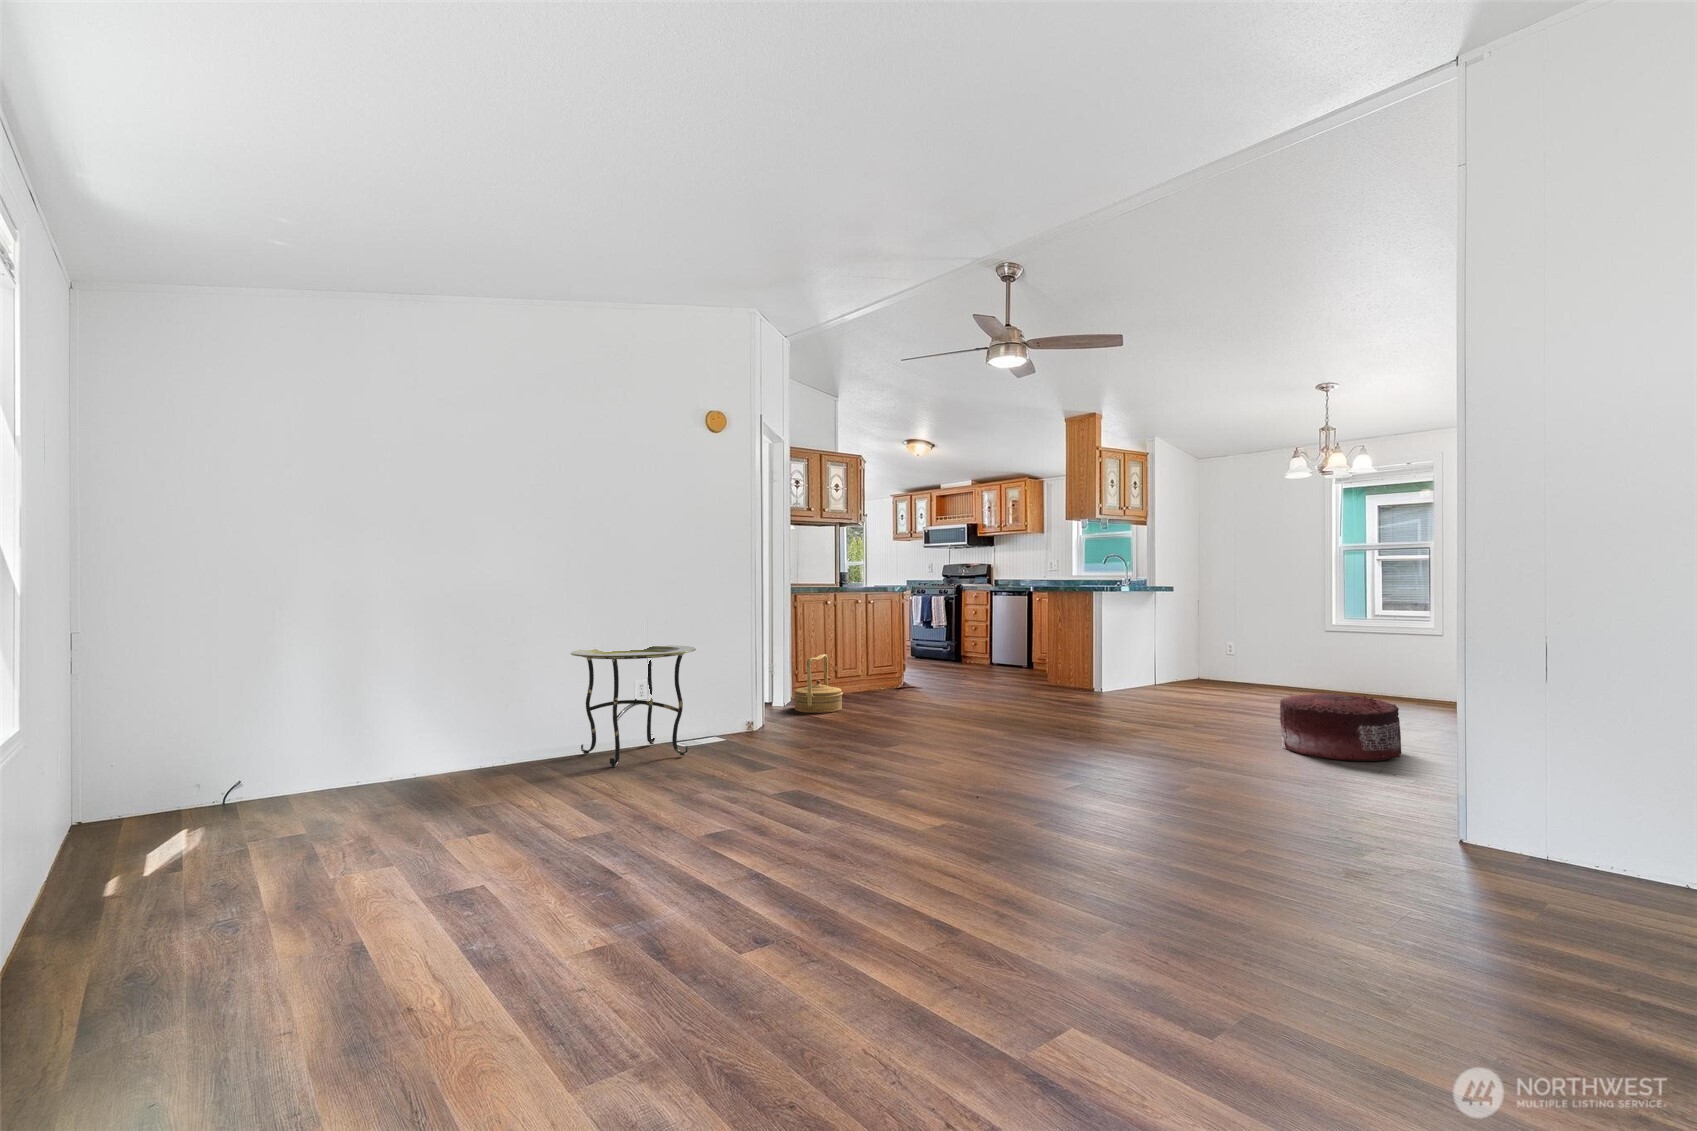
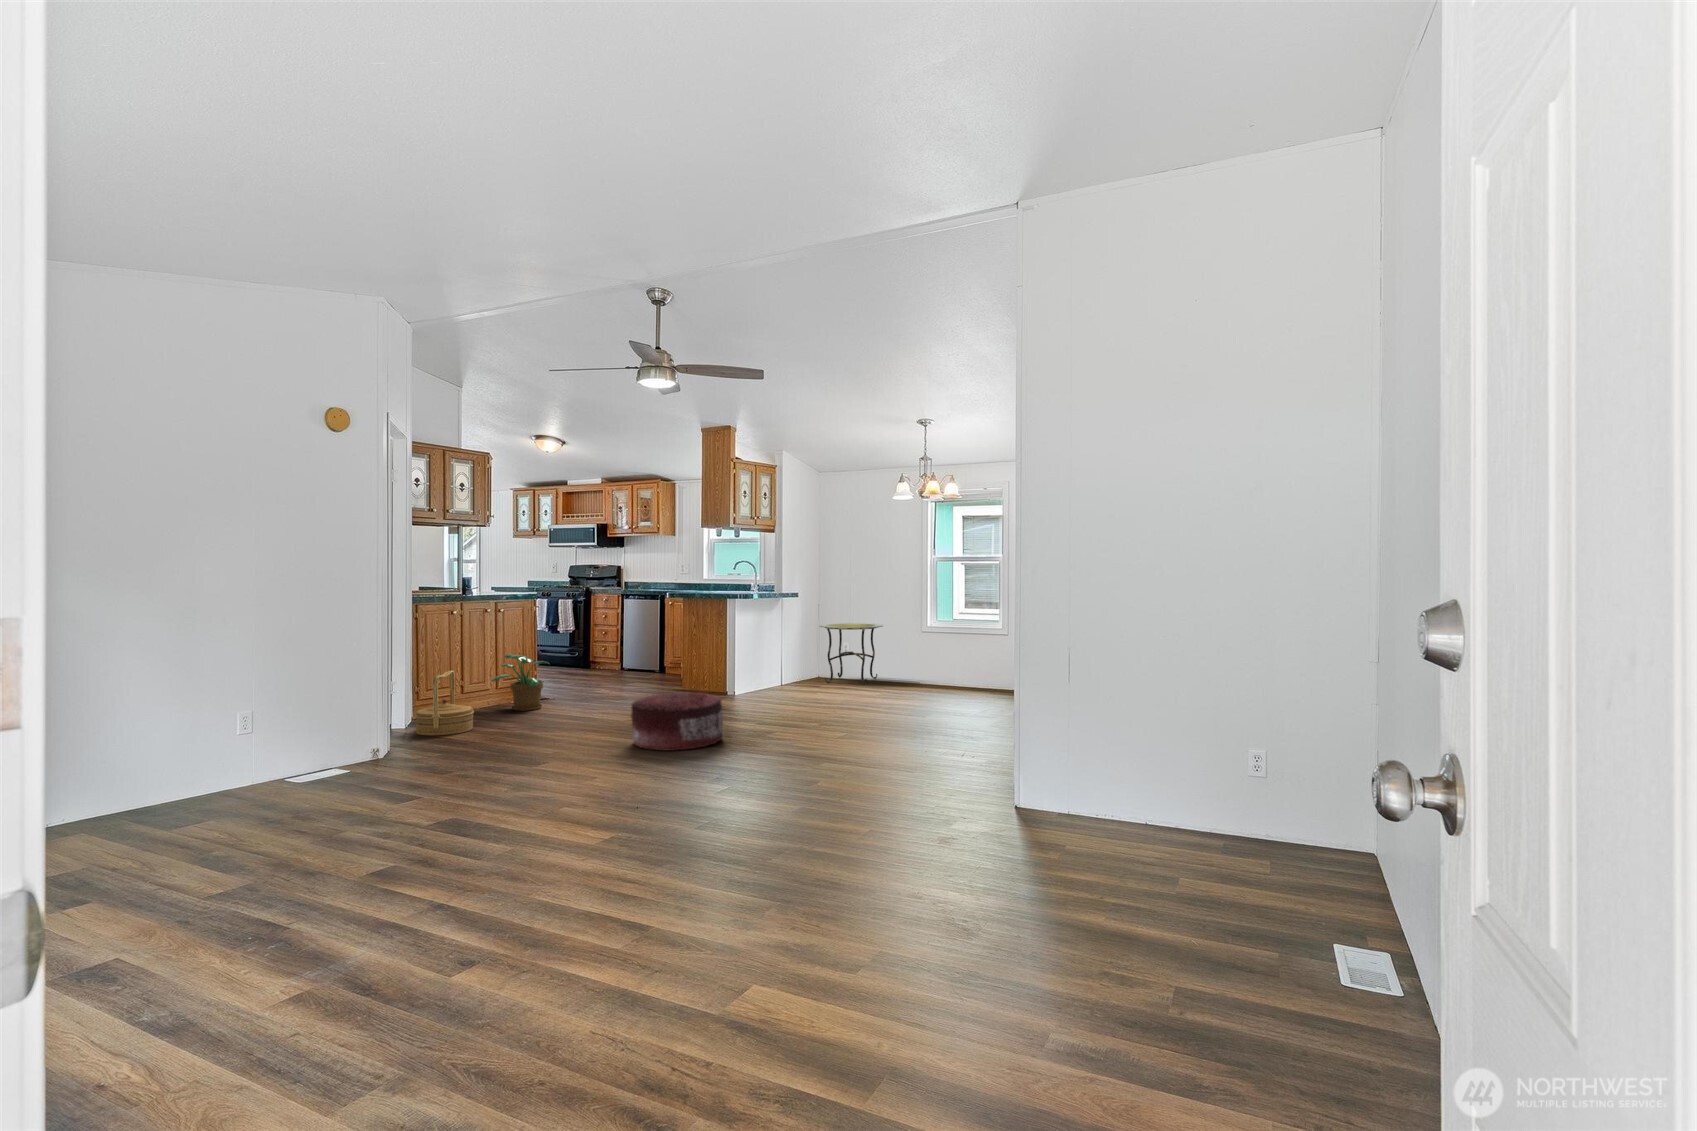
potted plant: none [860,642,913,697] -> present [489,654,548,711]
side table: present [570,645,696,767] -> present [820,623,883,684]
pouf: present [1280,693,1401,761] -> present [631,692,724,751]

